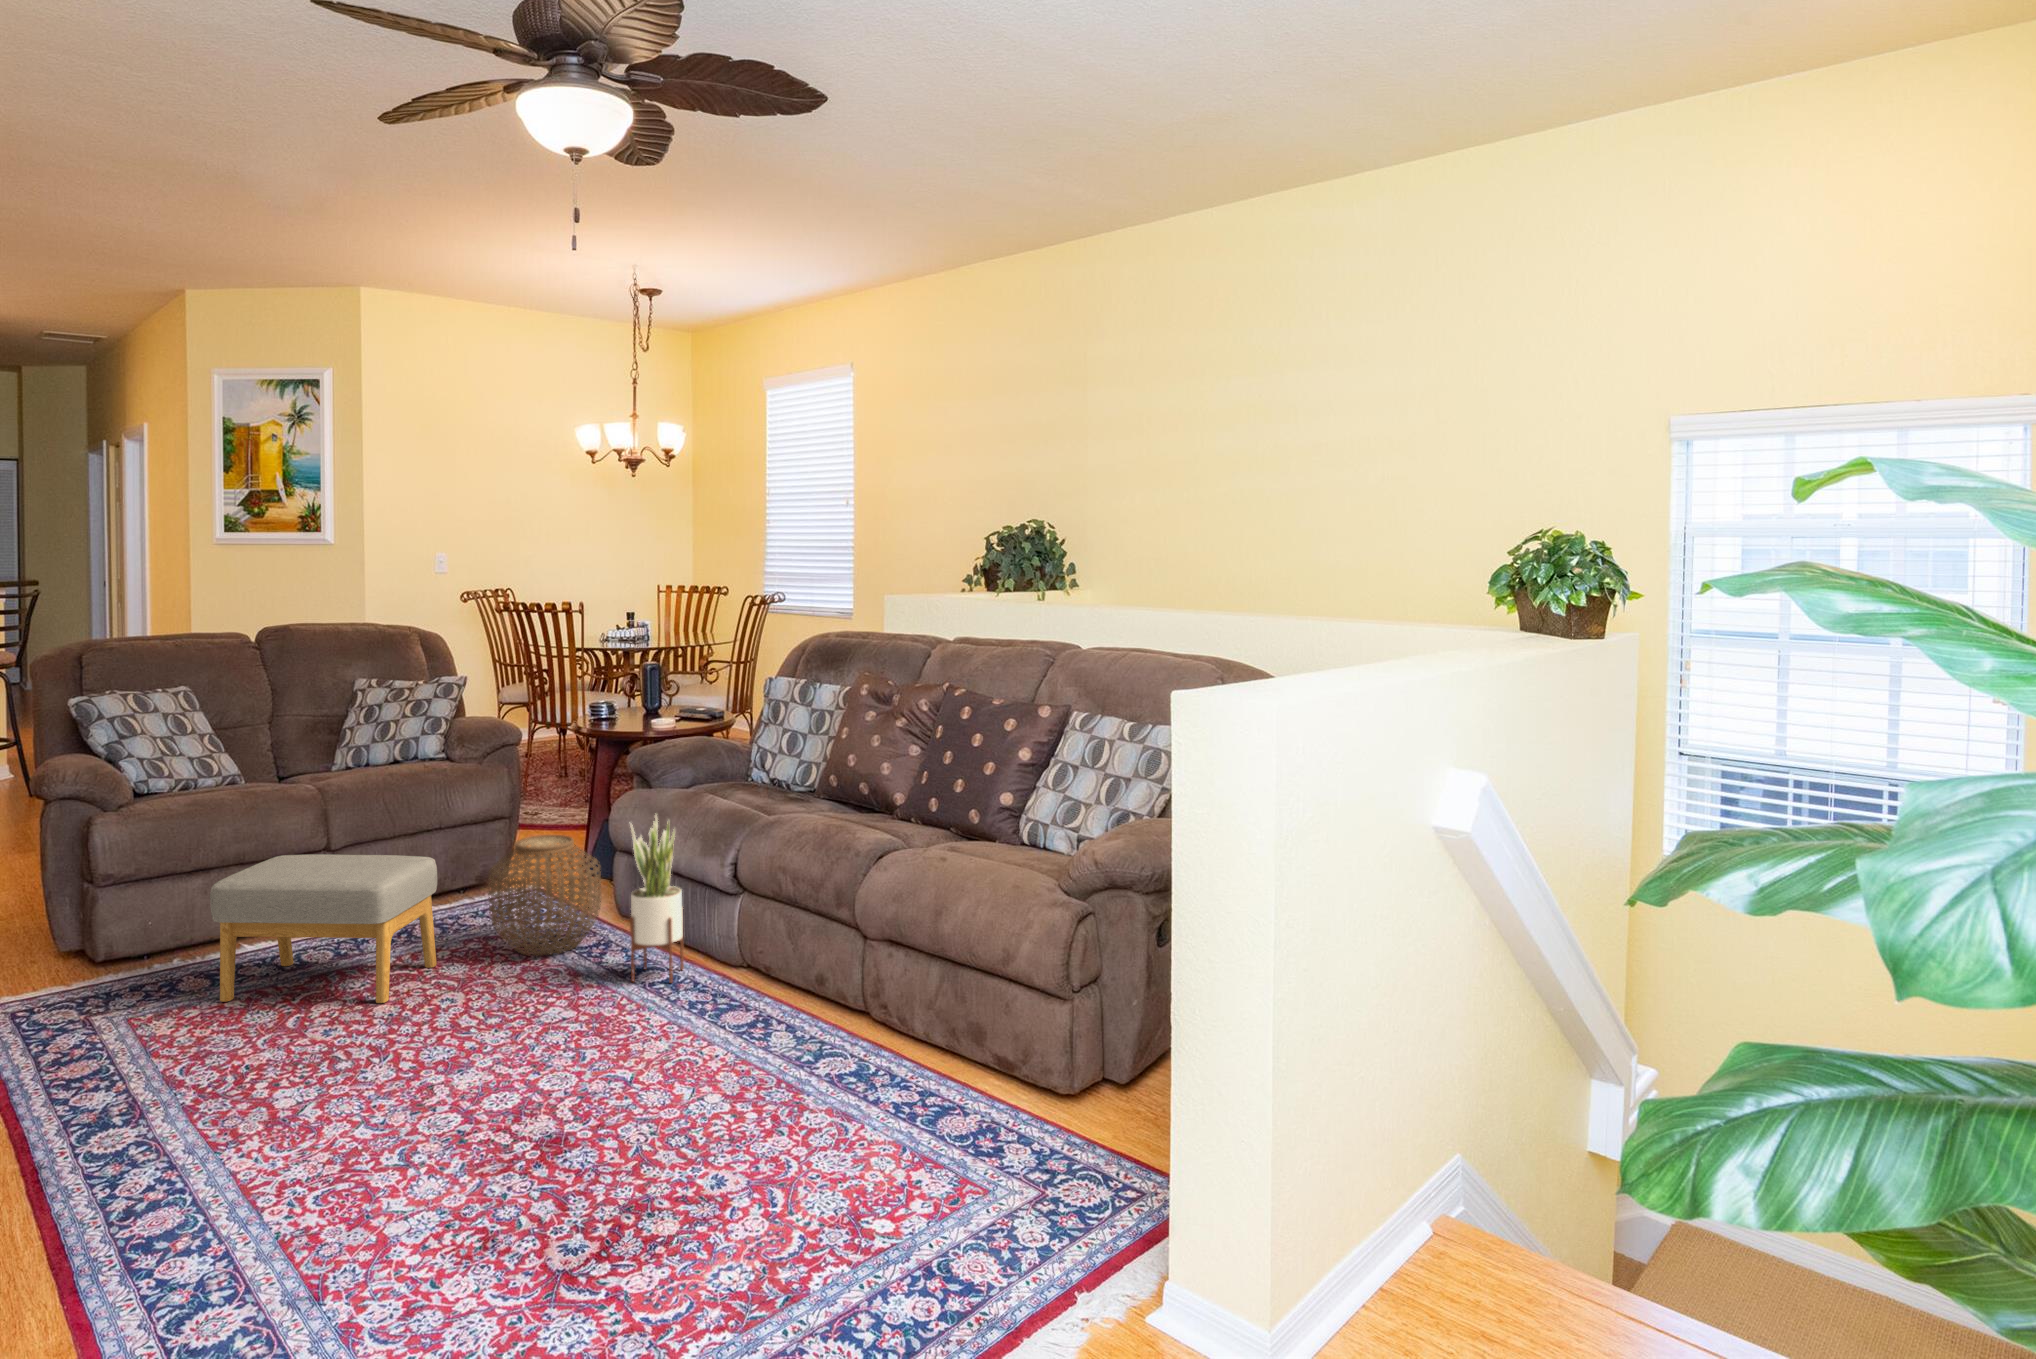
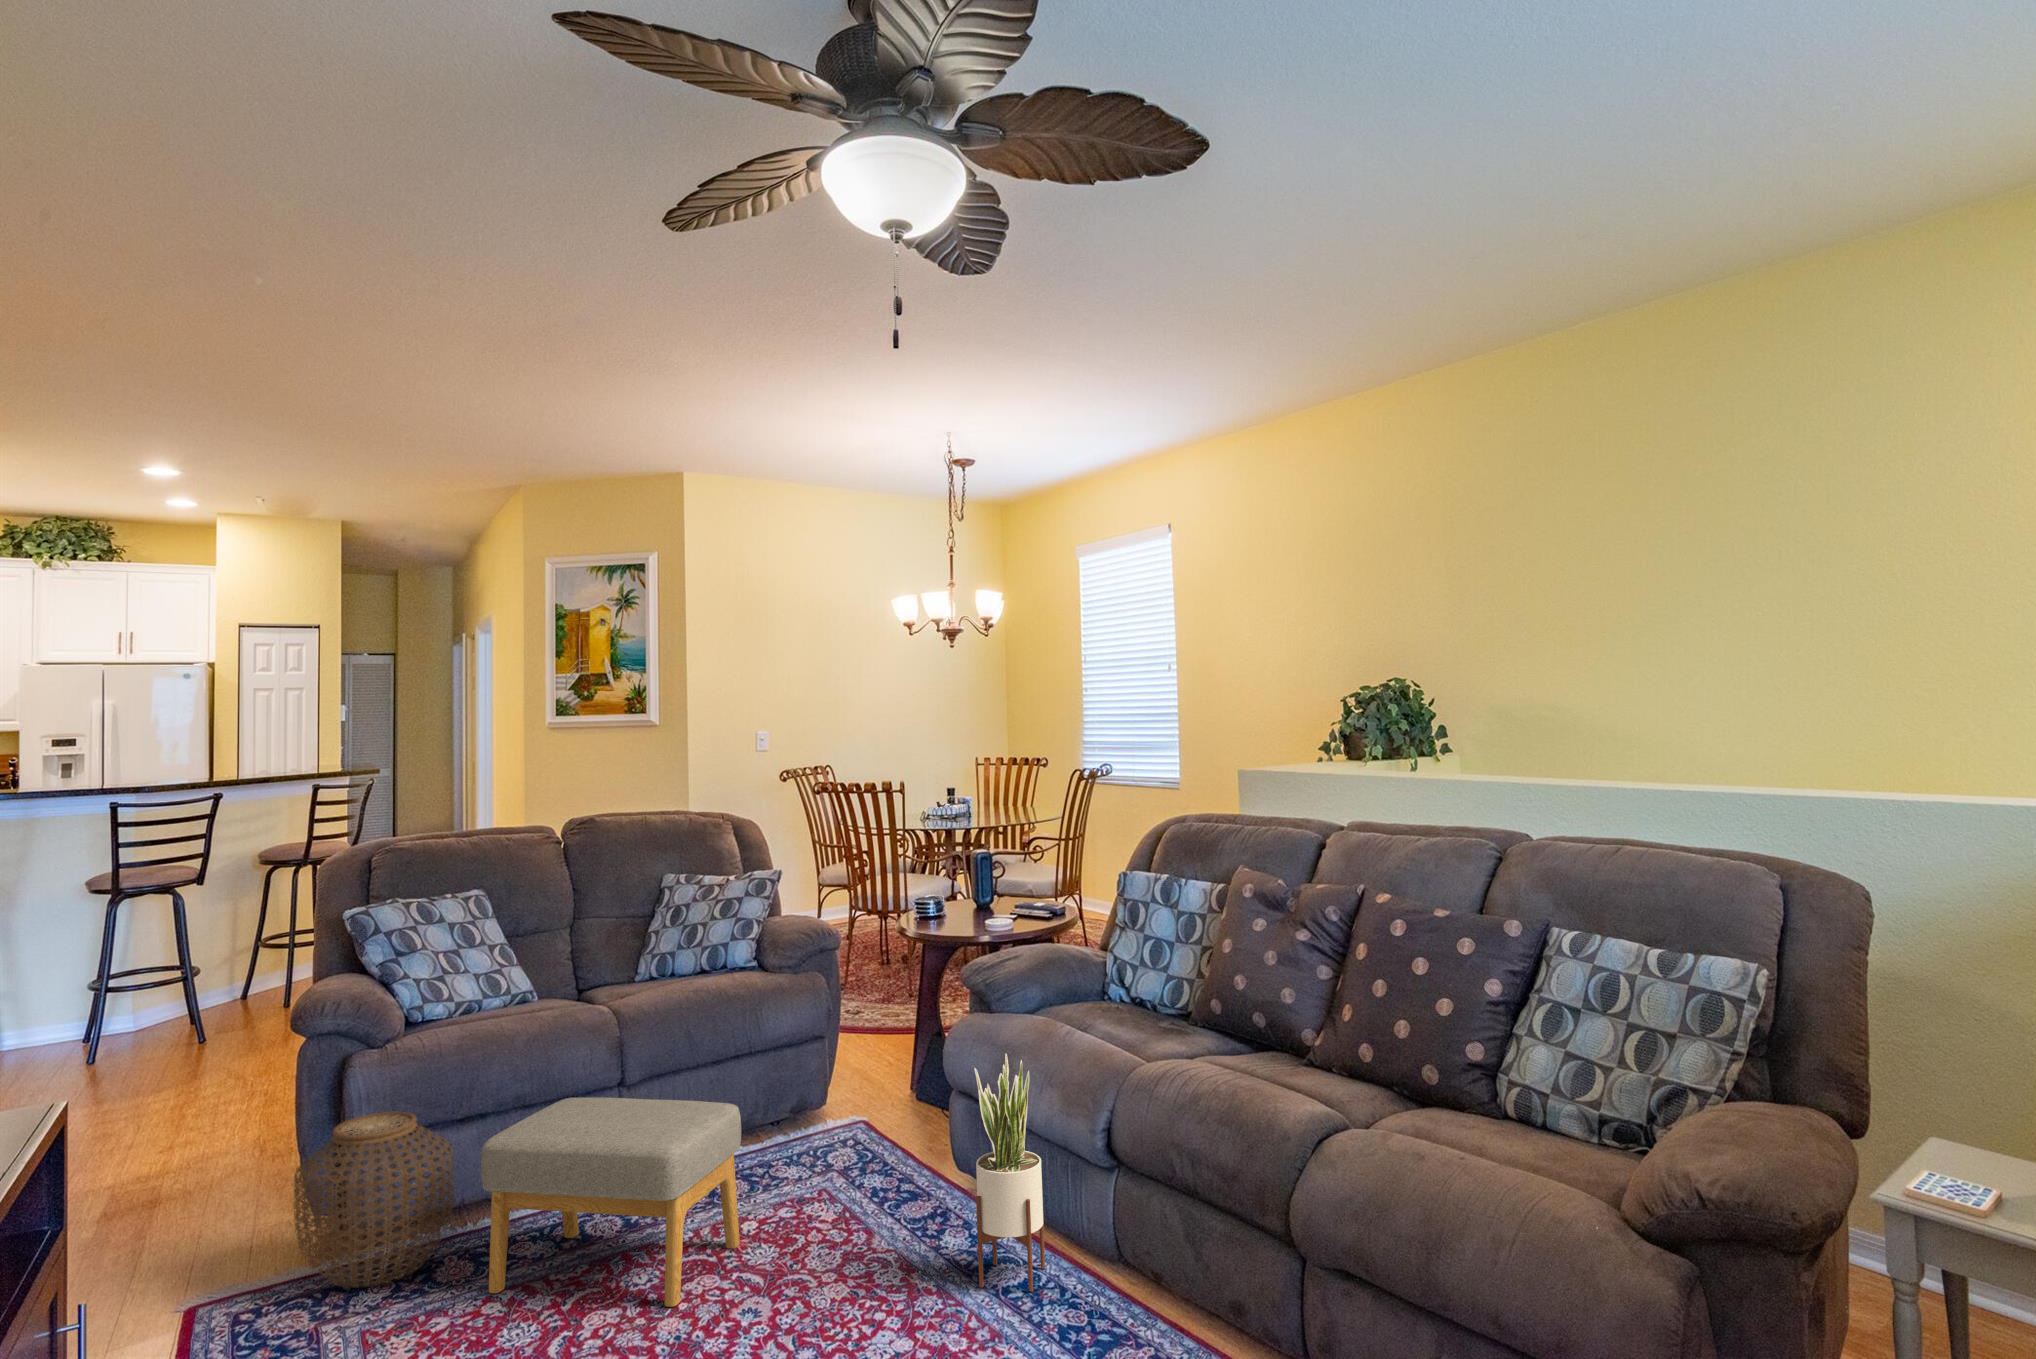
woven basket: present [488,835,601,956] -> present [294,1112,454,1288]

